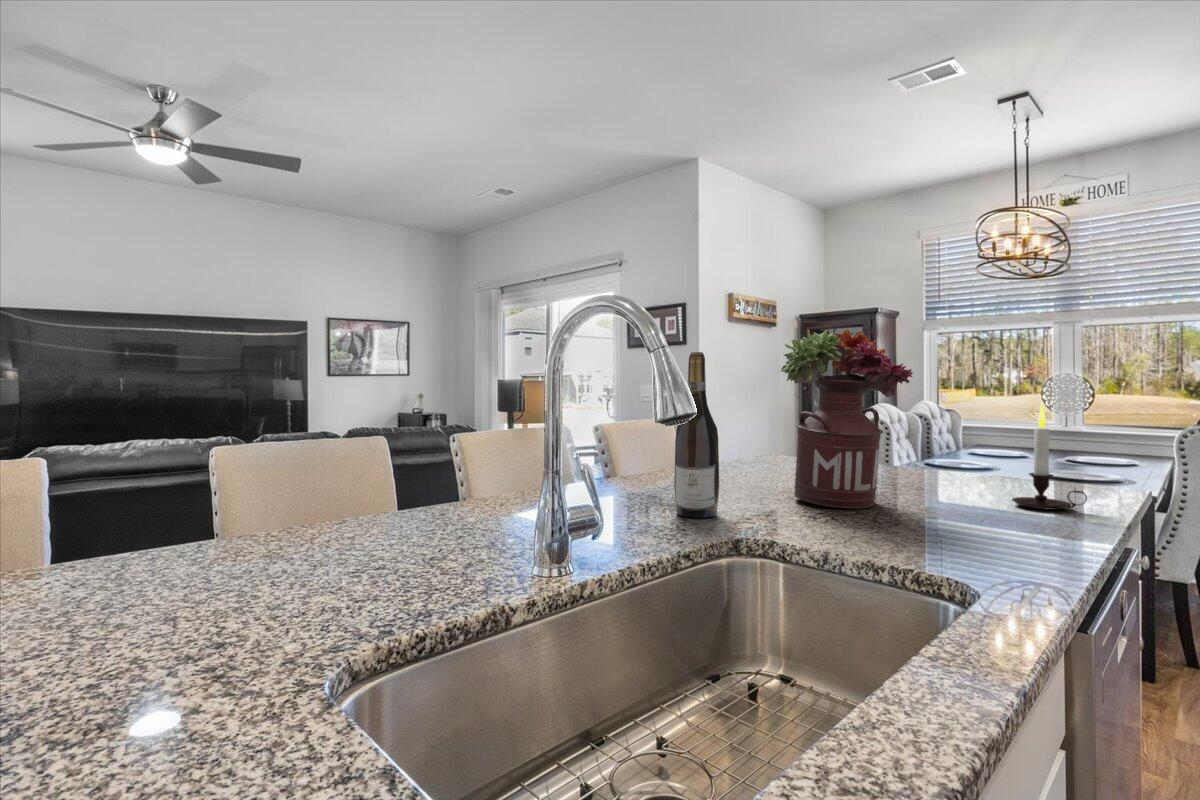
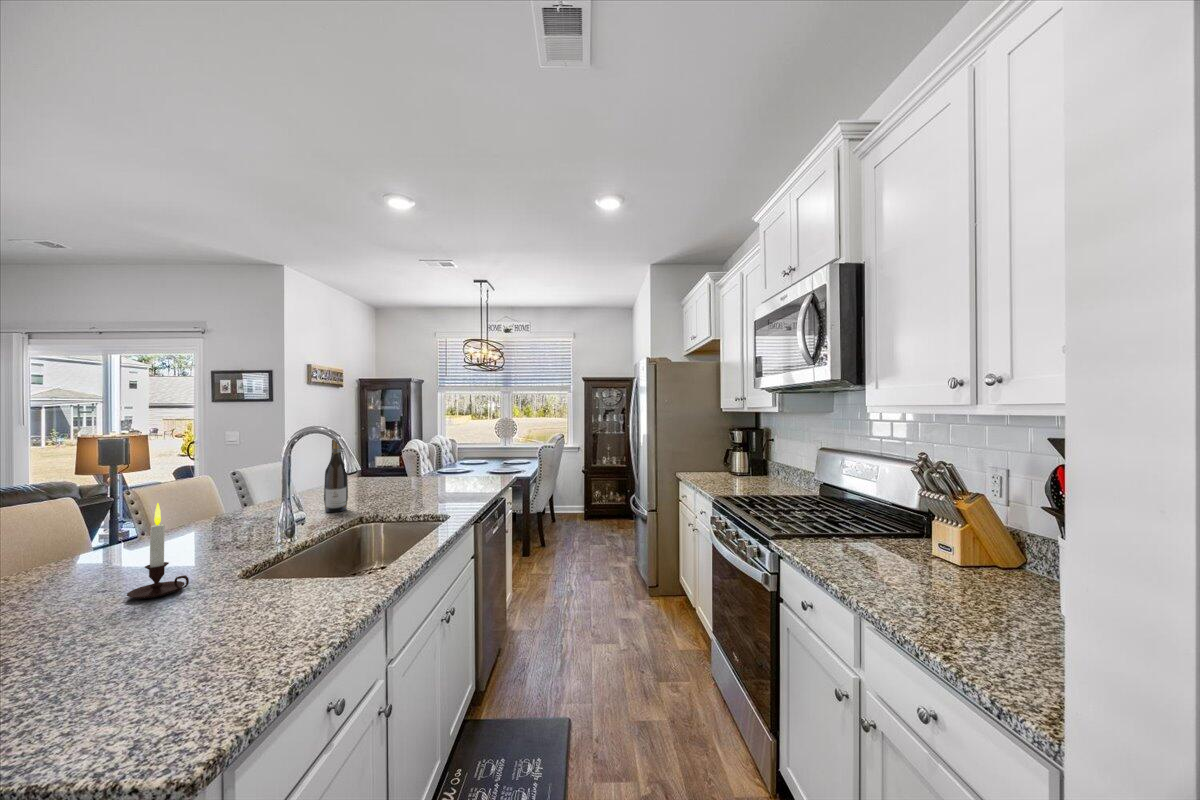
flower arrangement: present [781,329,913,509] -> none [375,420,432,499]
candle: present [1012,403,1087,510] -> present [127,503,189,599]

